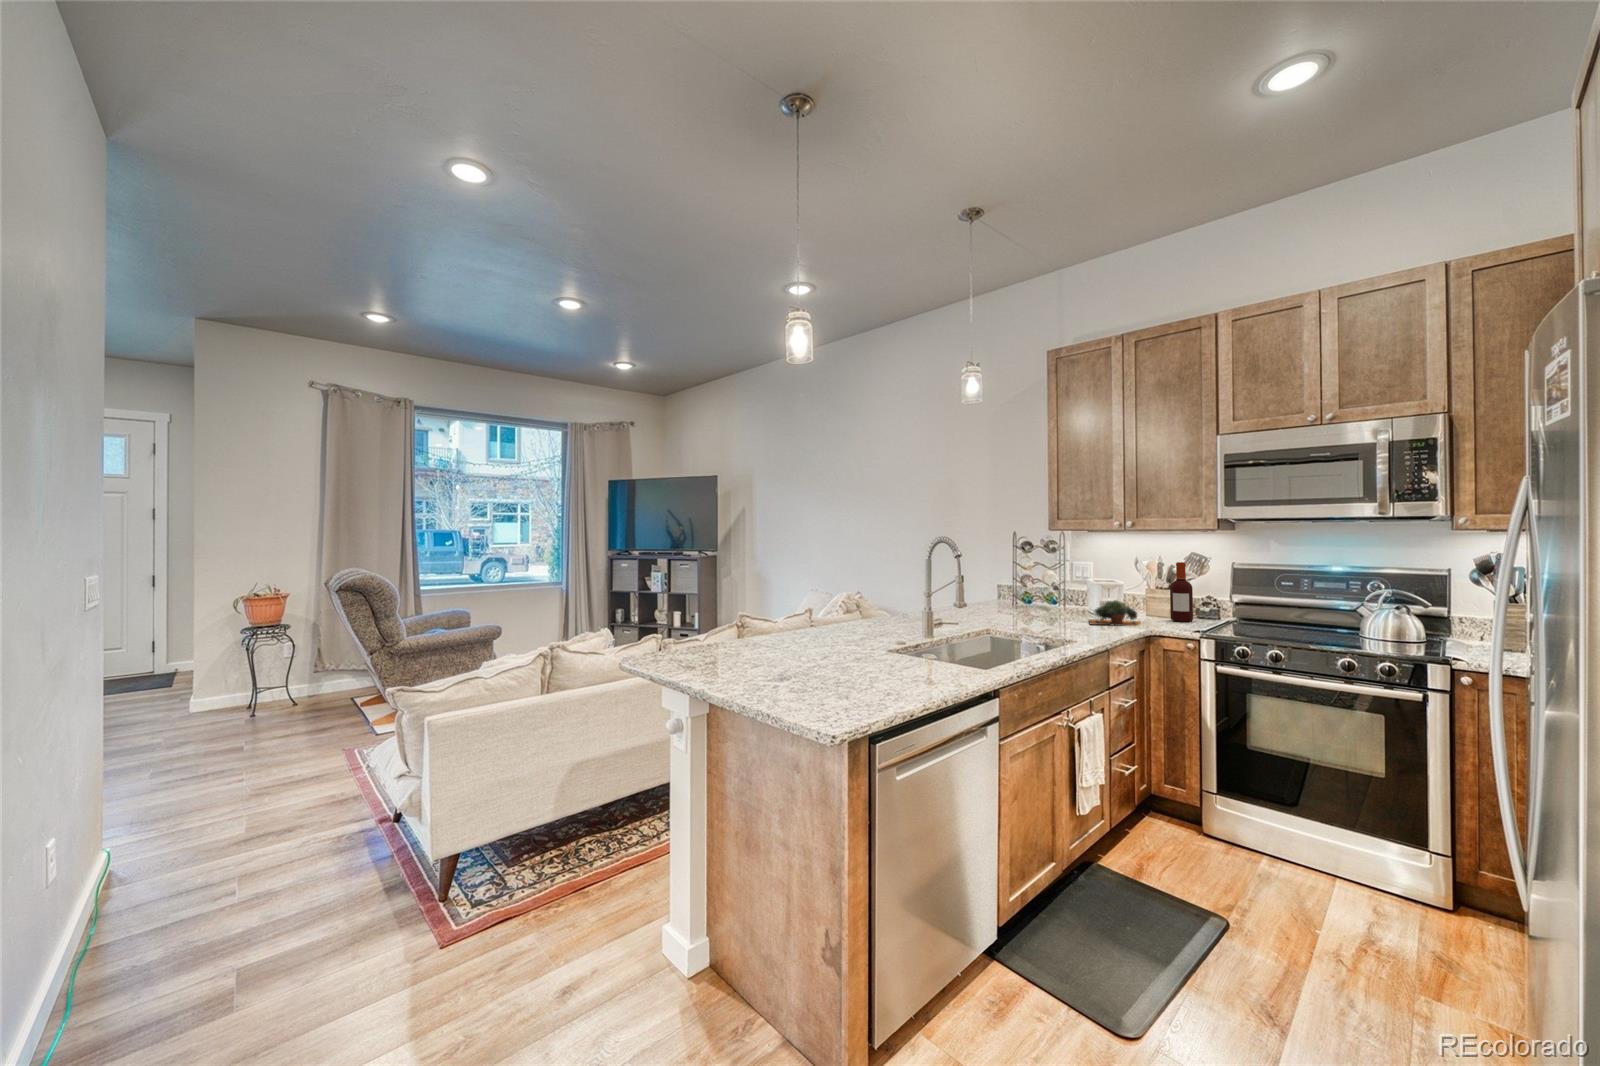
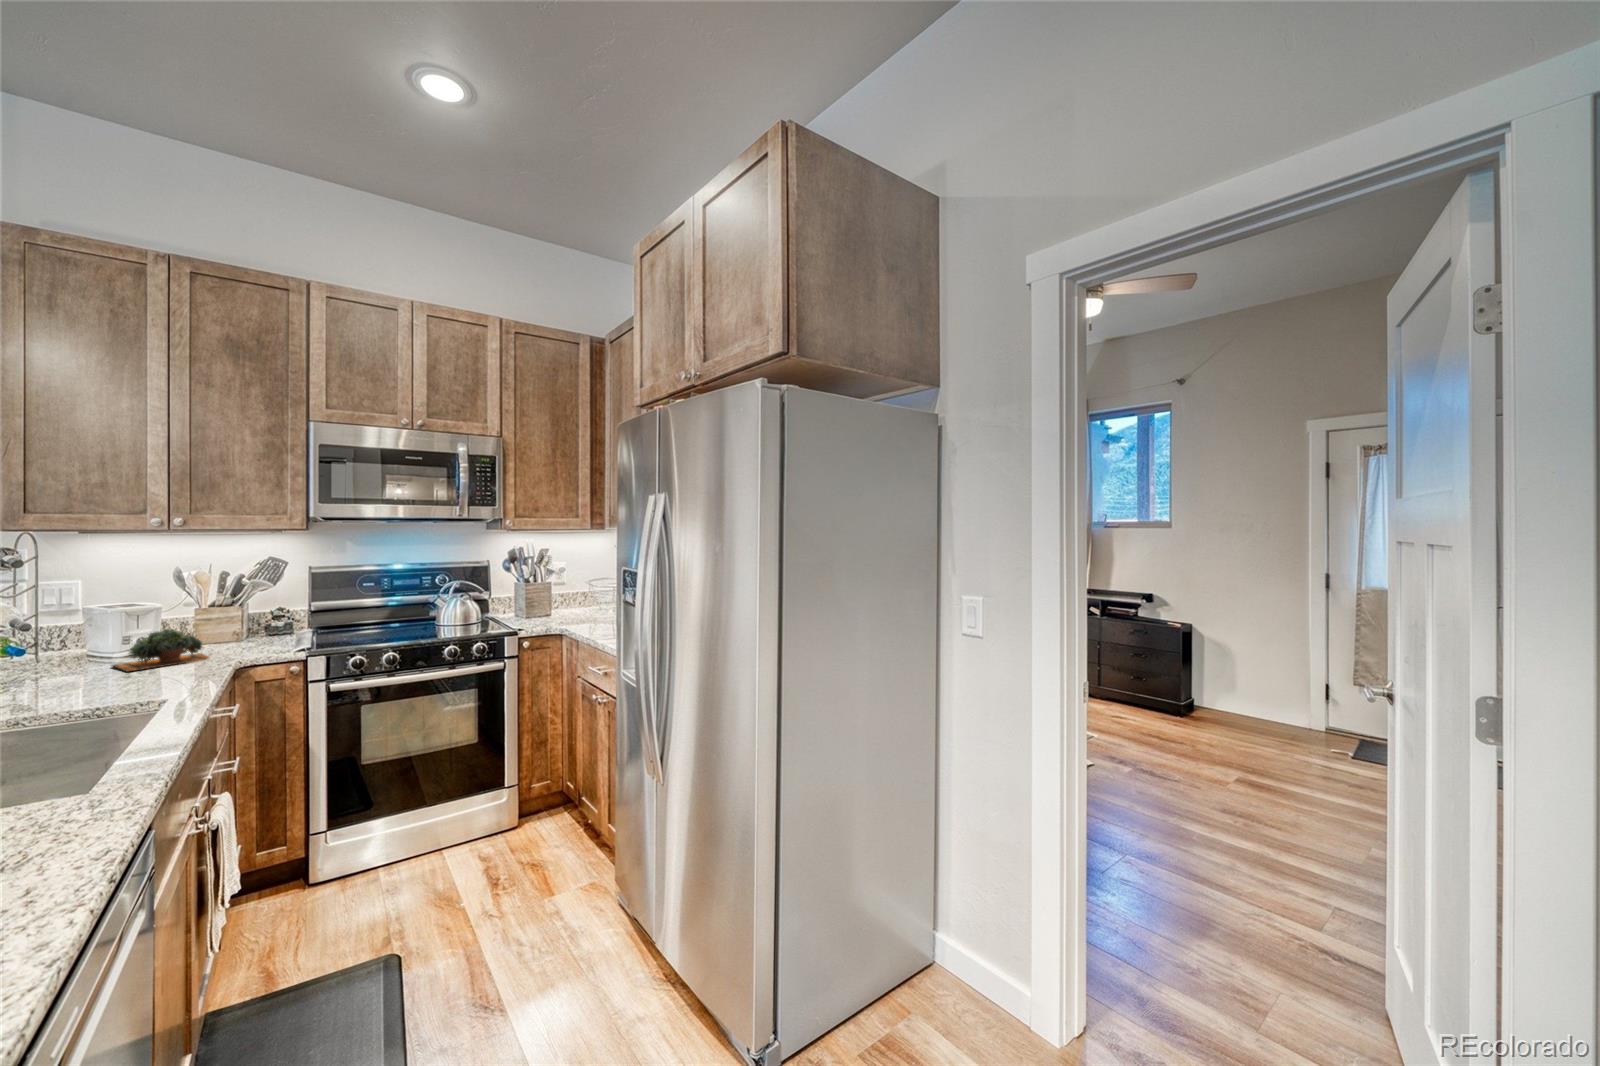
bottle: present [1170,562,1193,622] -> none [241,569,272,644]

